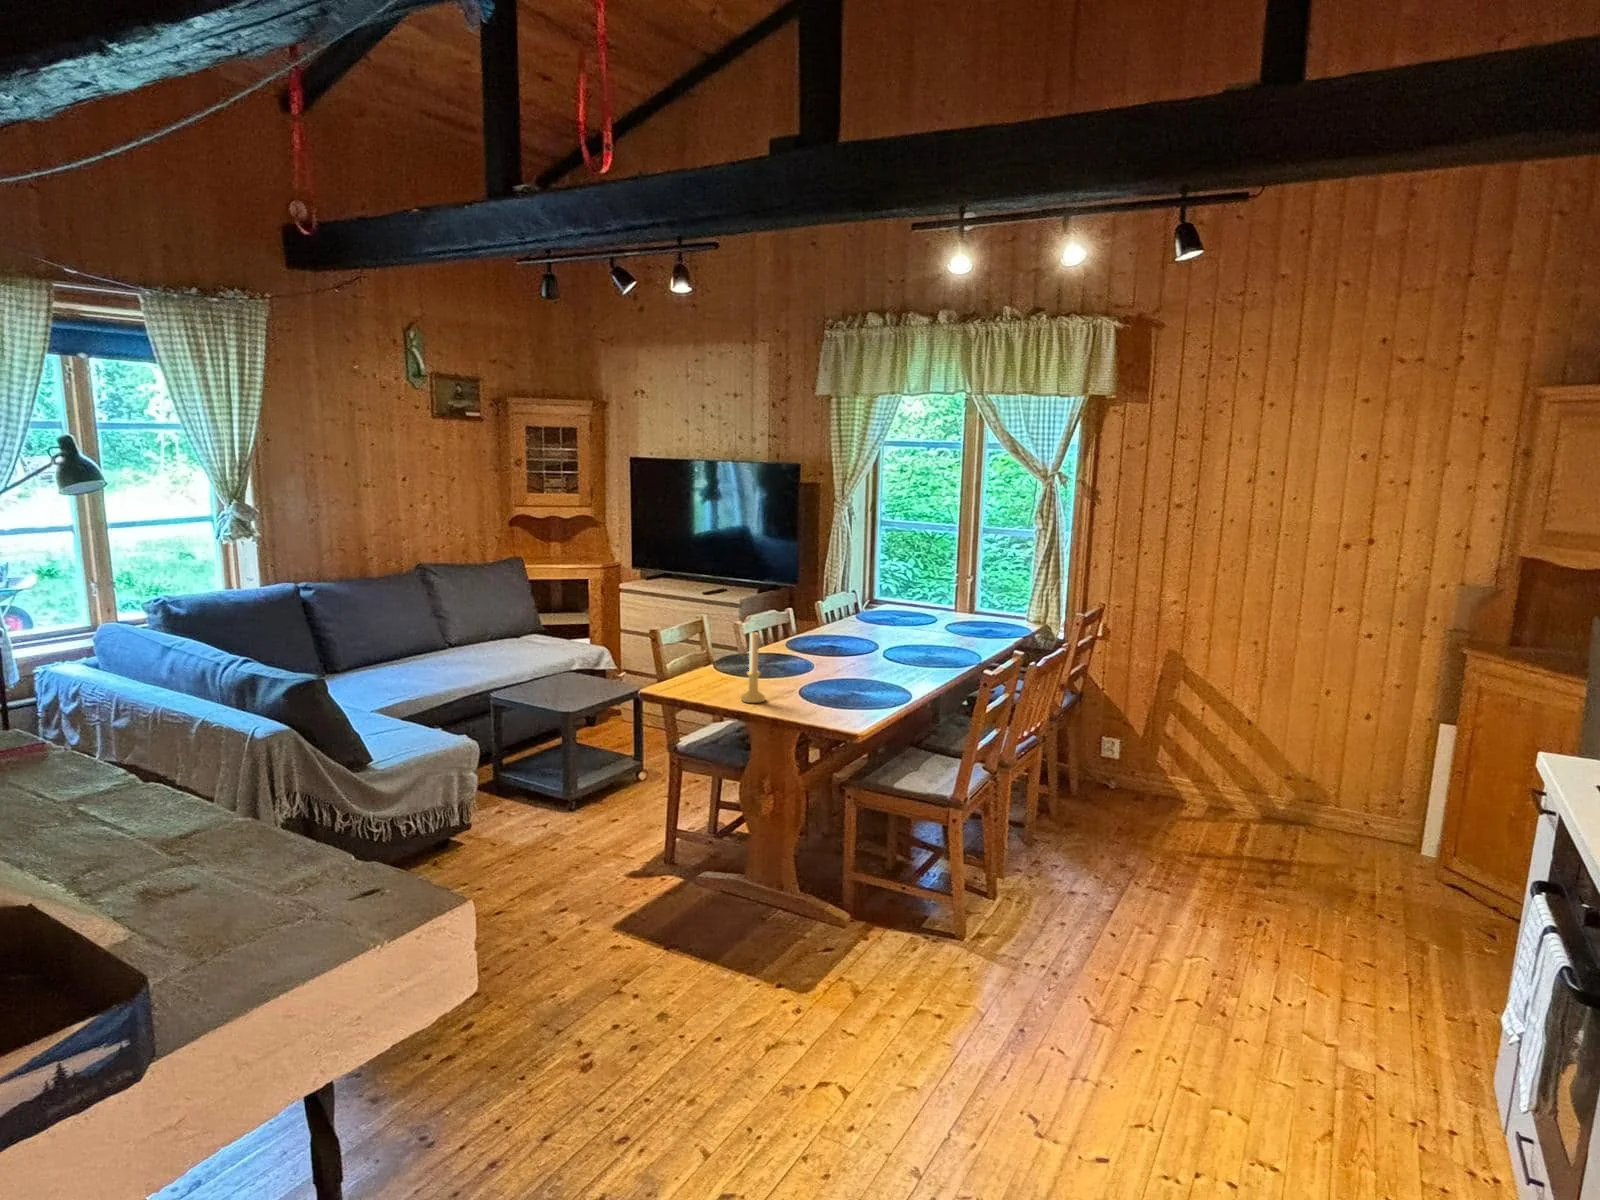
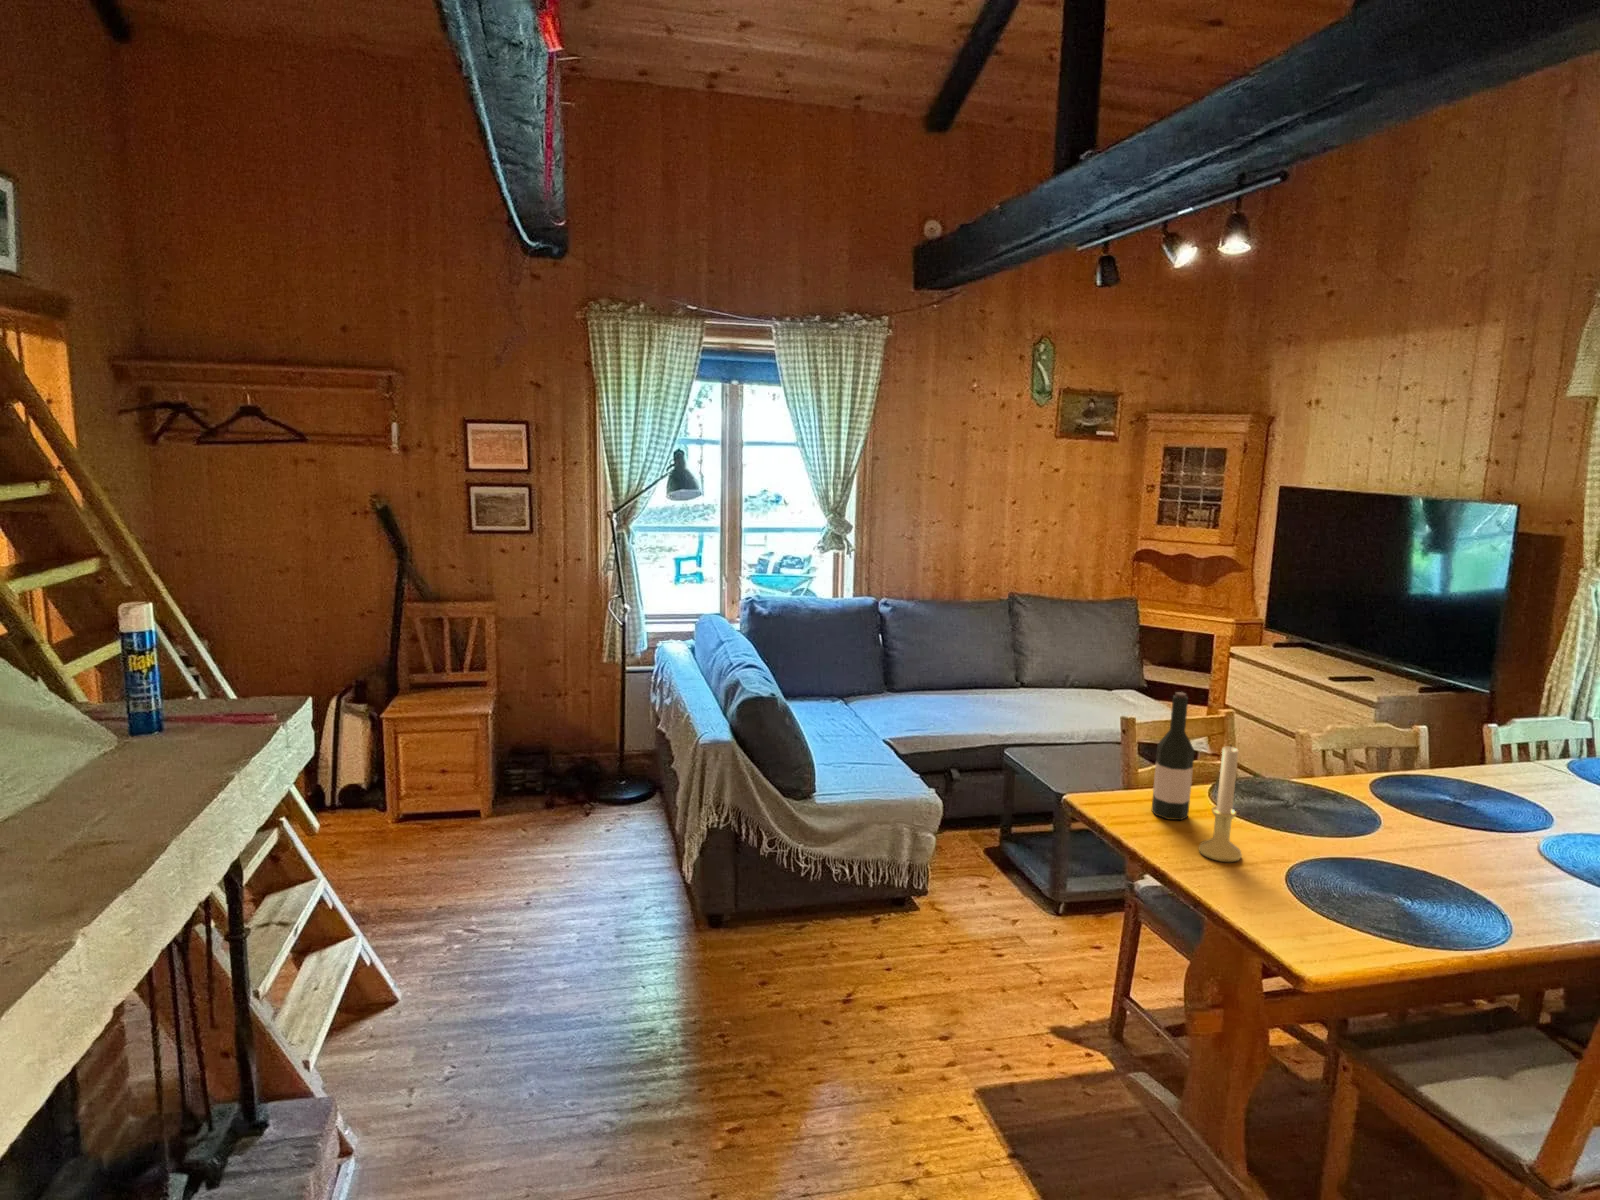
wine bottle: none [696,606,719,691] -> present [1152,692,1194,820]

